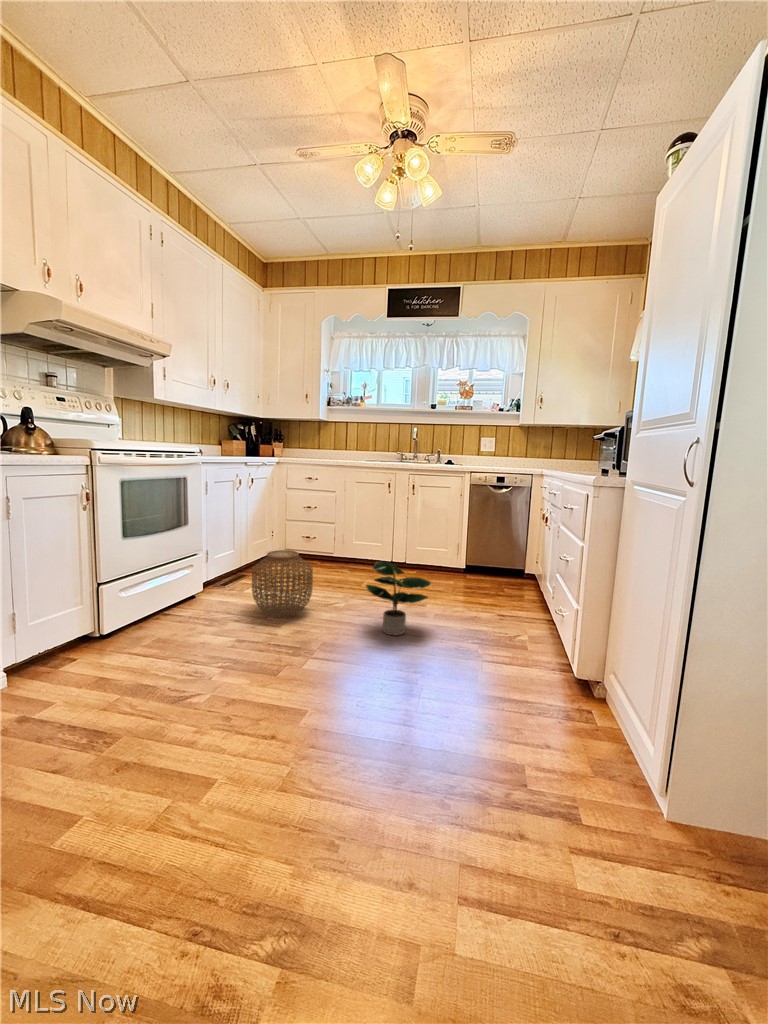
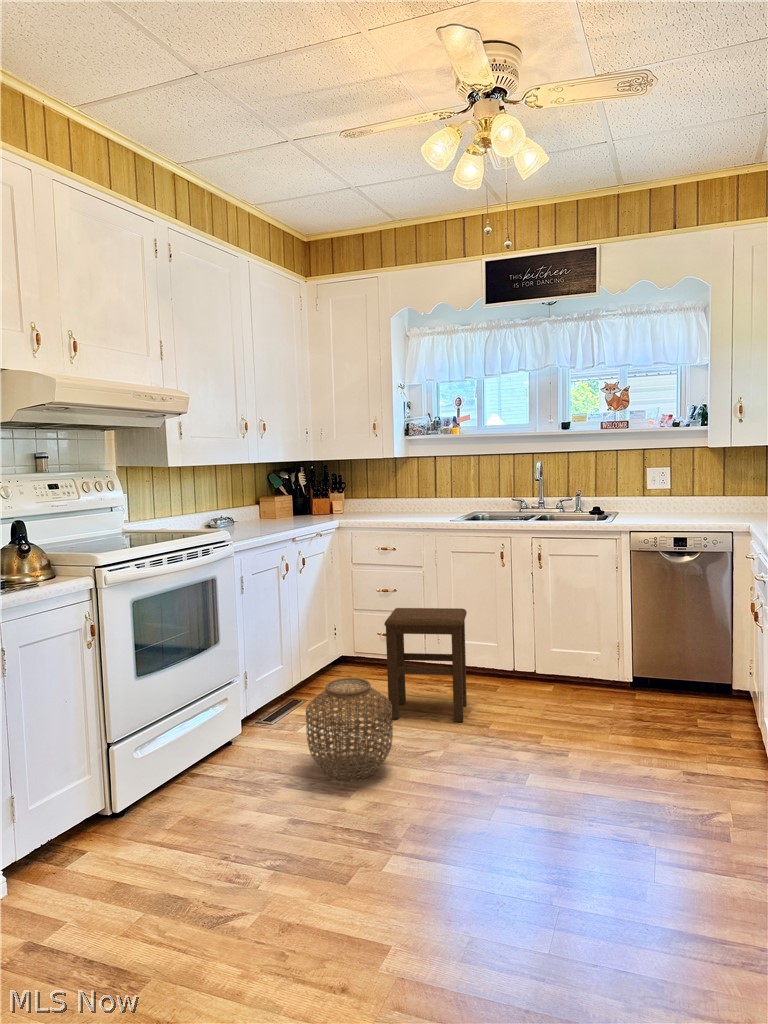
stool: none [309,513,364,587] -> present [384,608,467,722]
potted plant: present [366,562,431,635] -> none [470,697,570,814]

